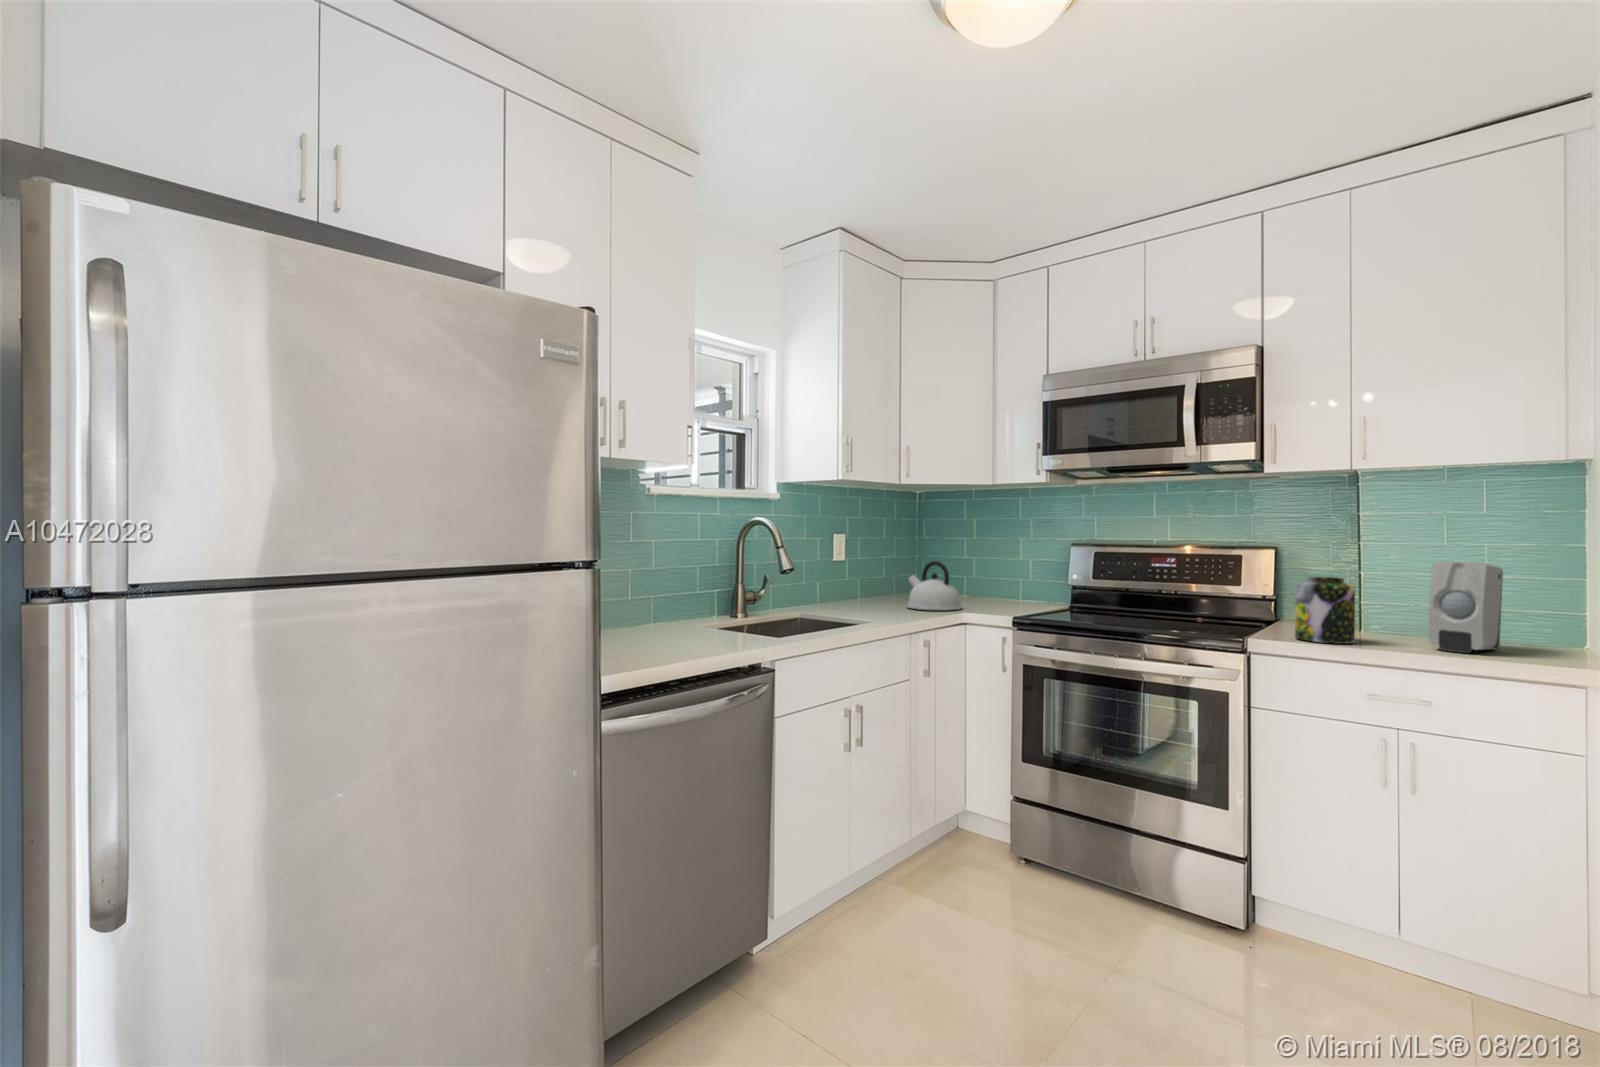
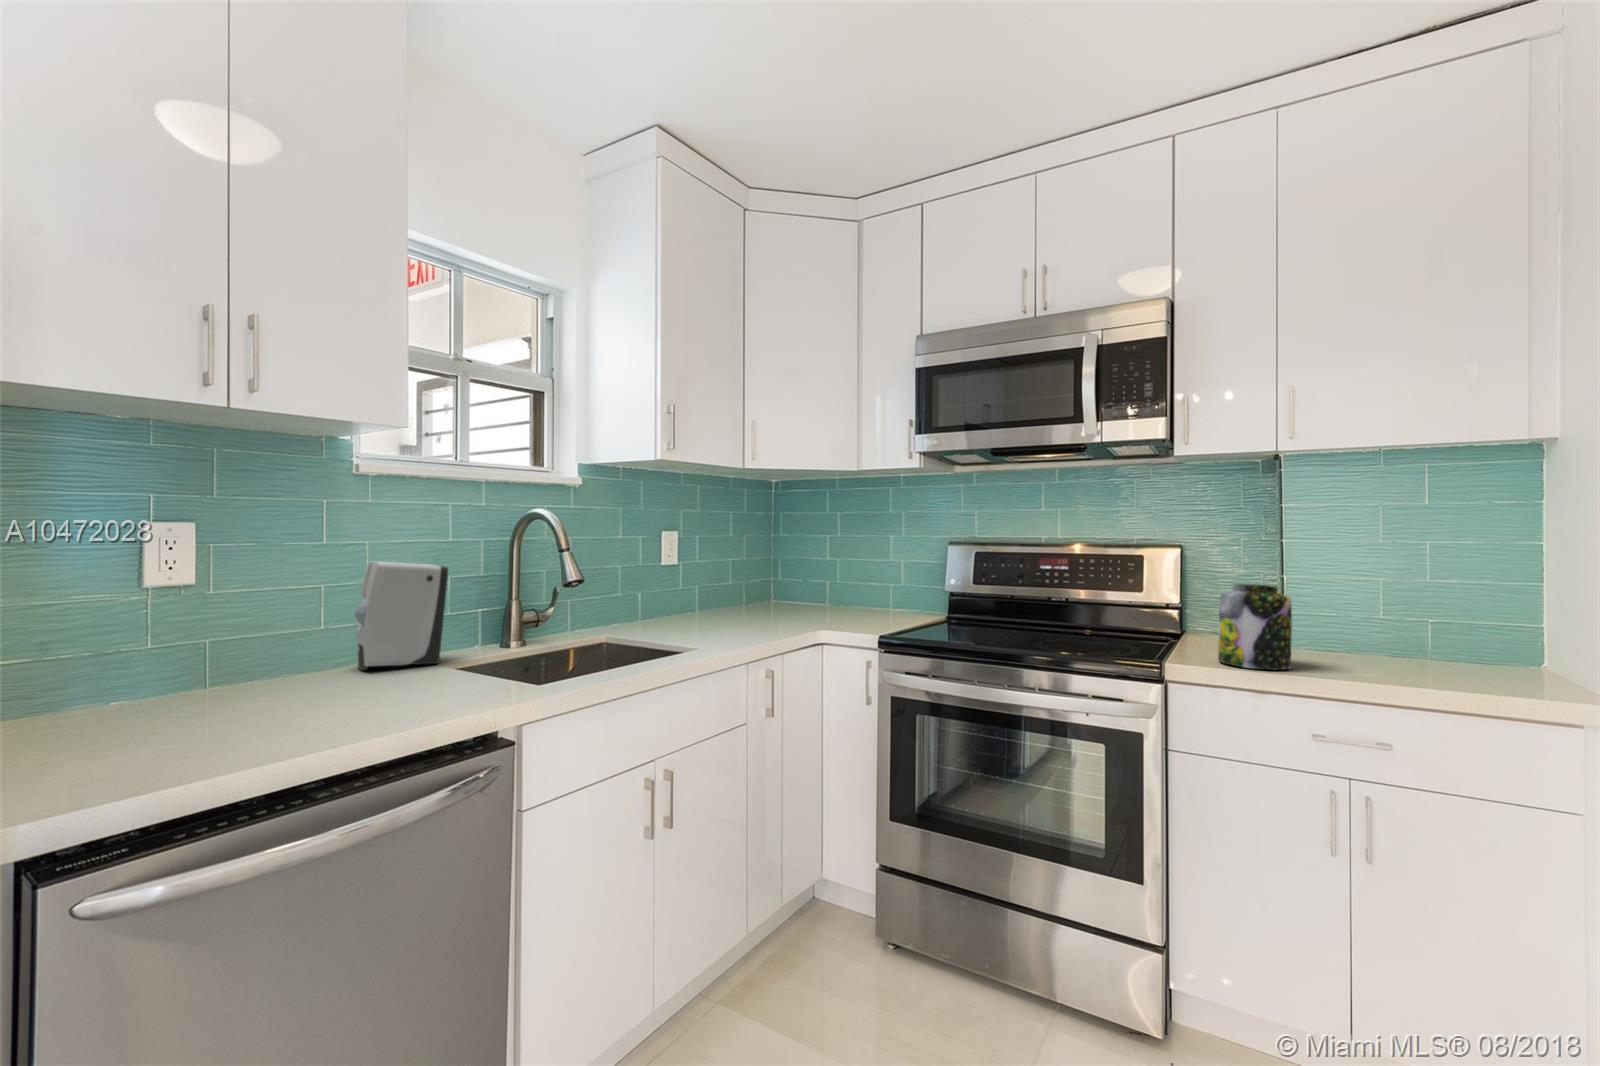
kettle: present [907,561,961,610] -> none [751,565,818,628]
soap dispenser: present [1429,561,1503,653] -> present [355,561,448,670]

